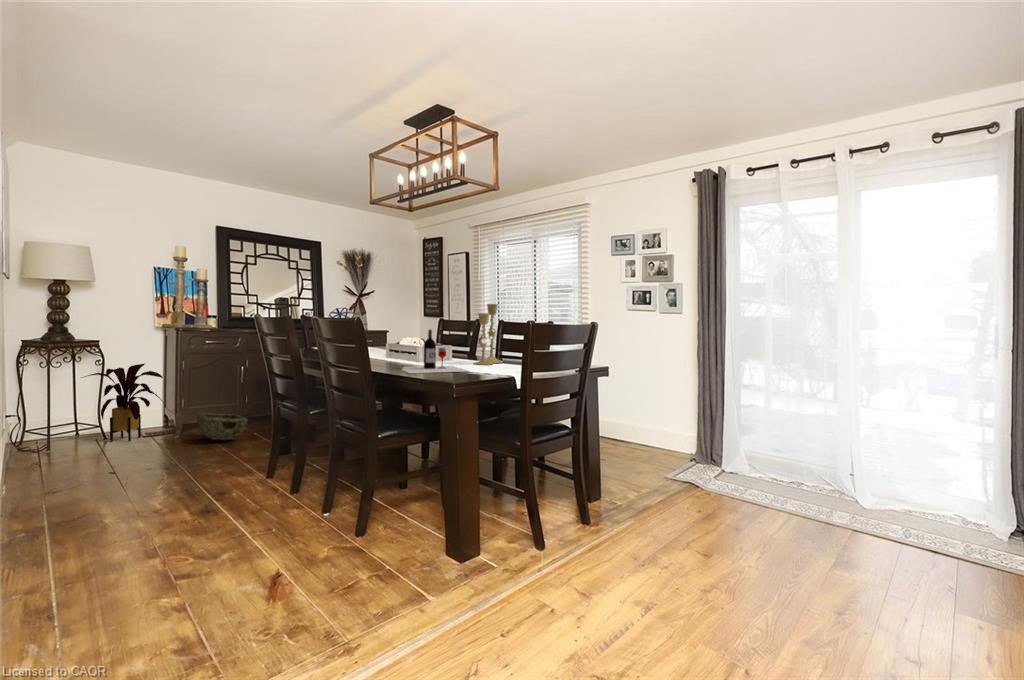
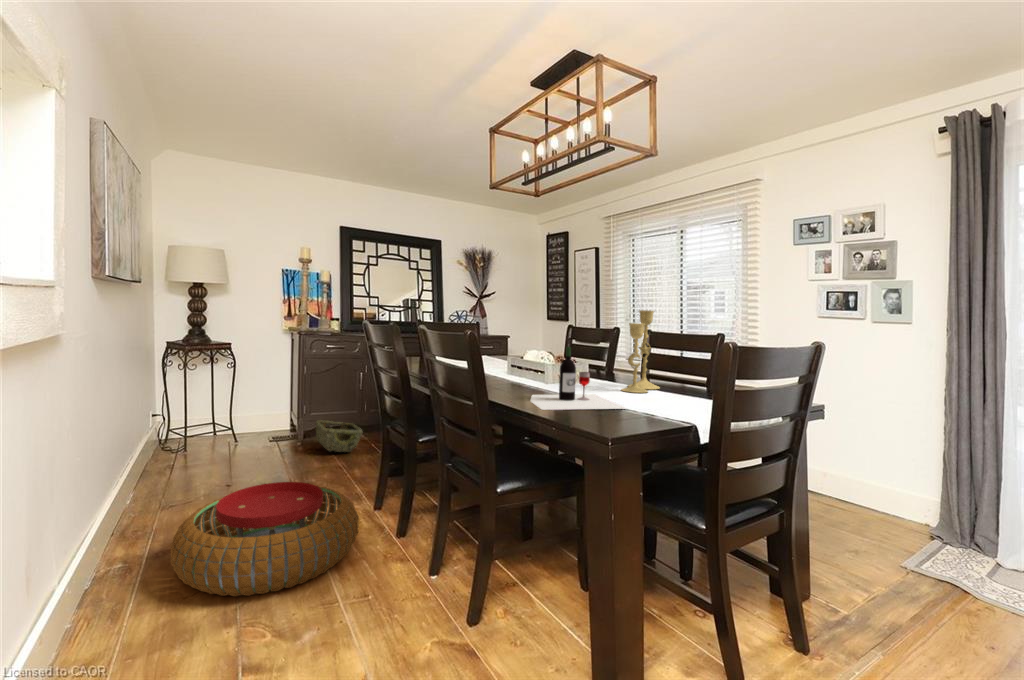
house plant: present [82,364,164,442] -> none [212,367,288,447]
pouf: none [84,453,258,541] -> present [170,482,359,596]

